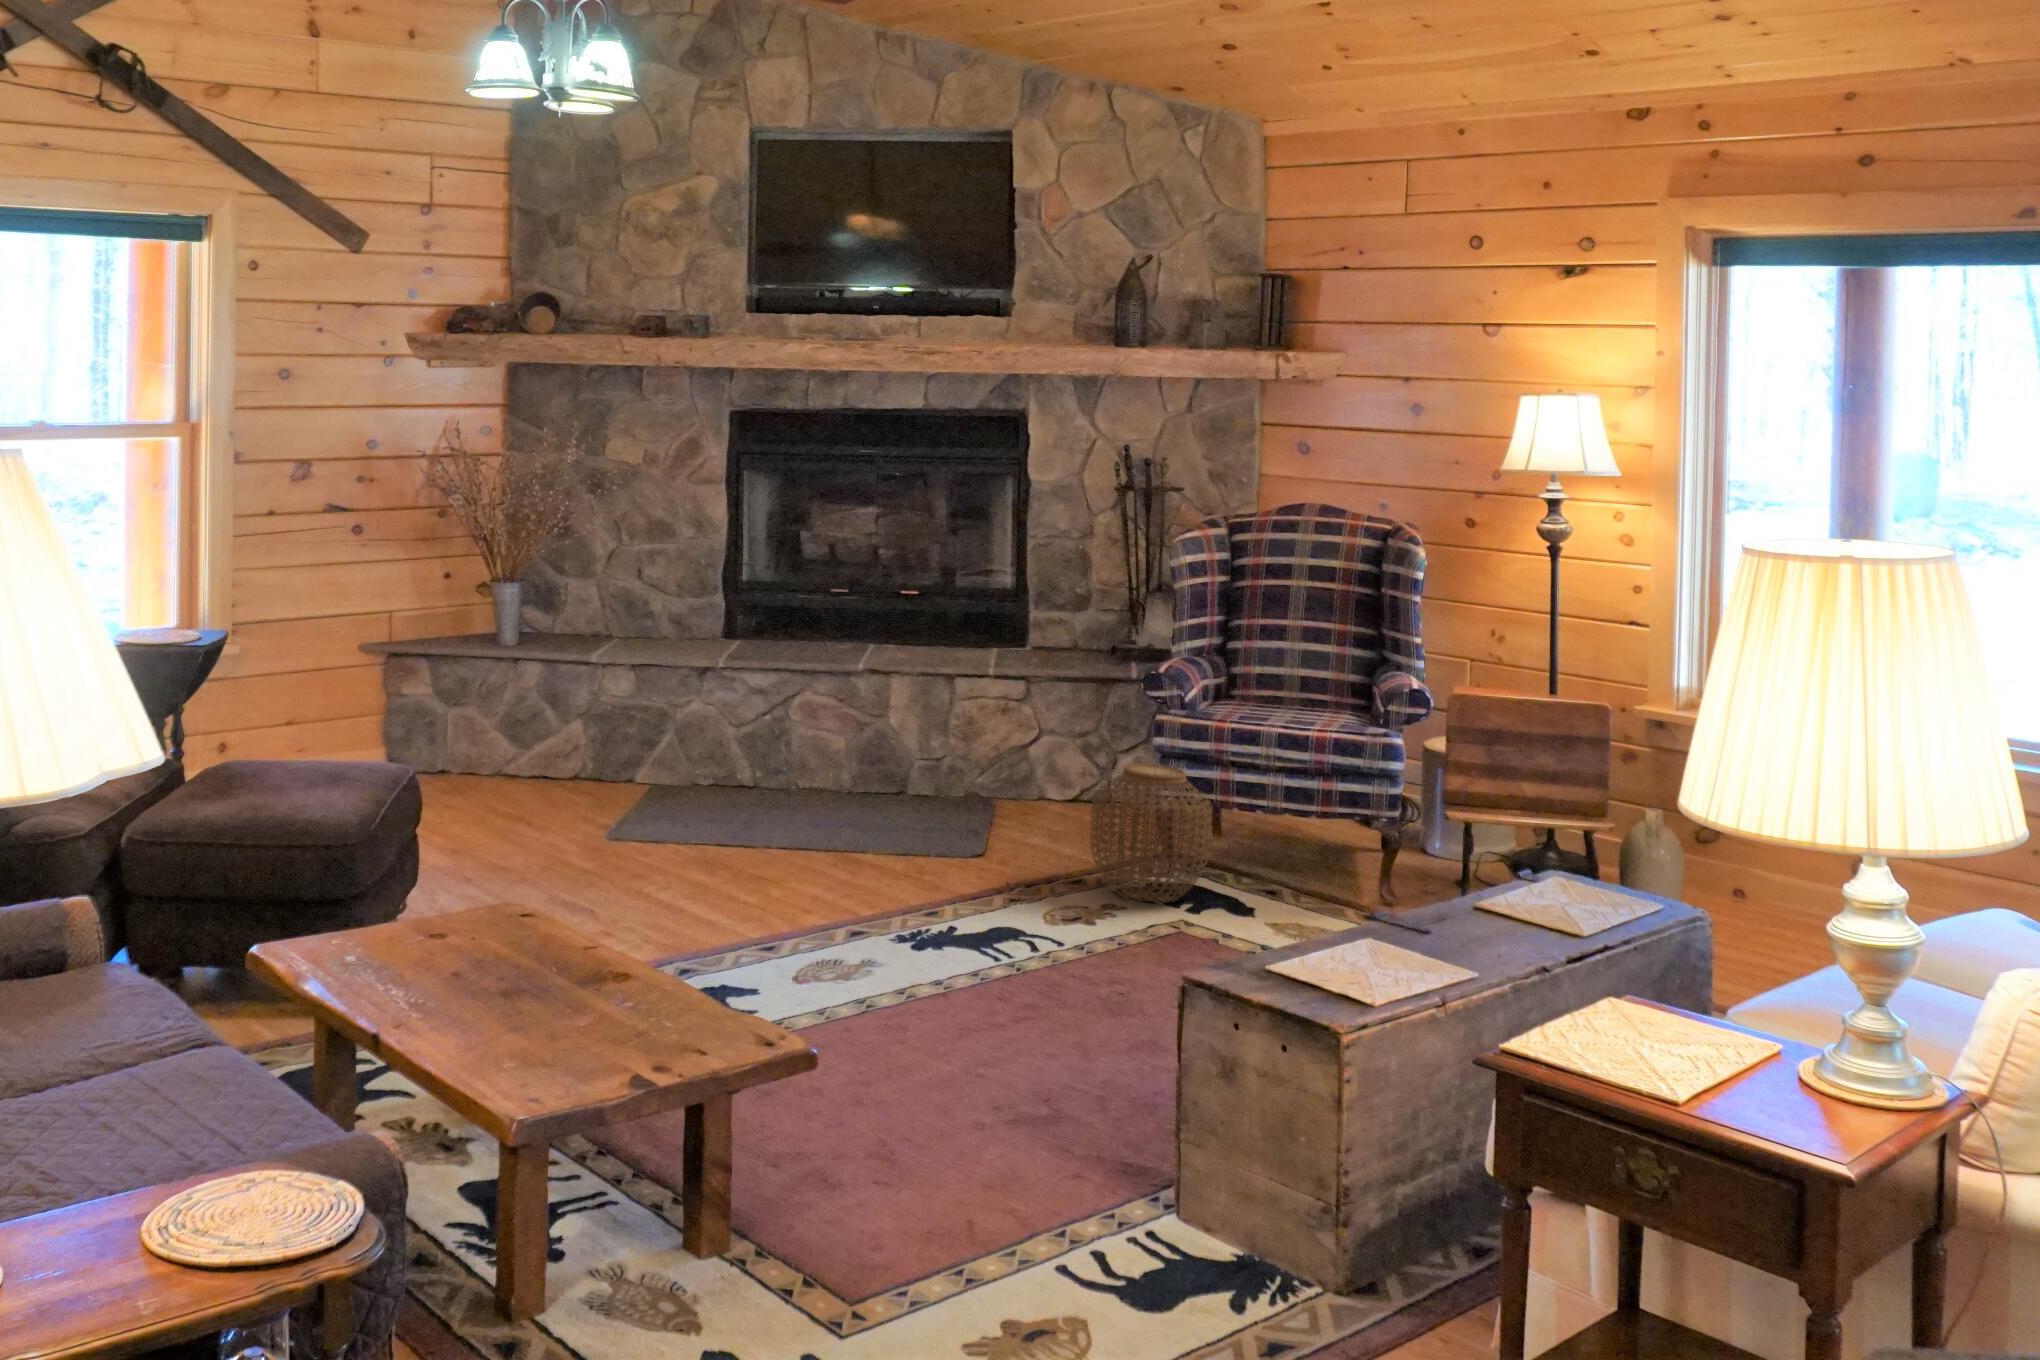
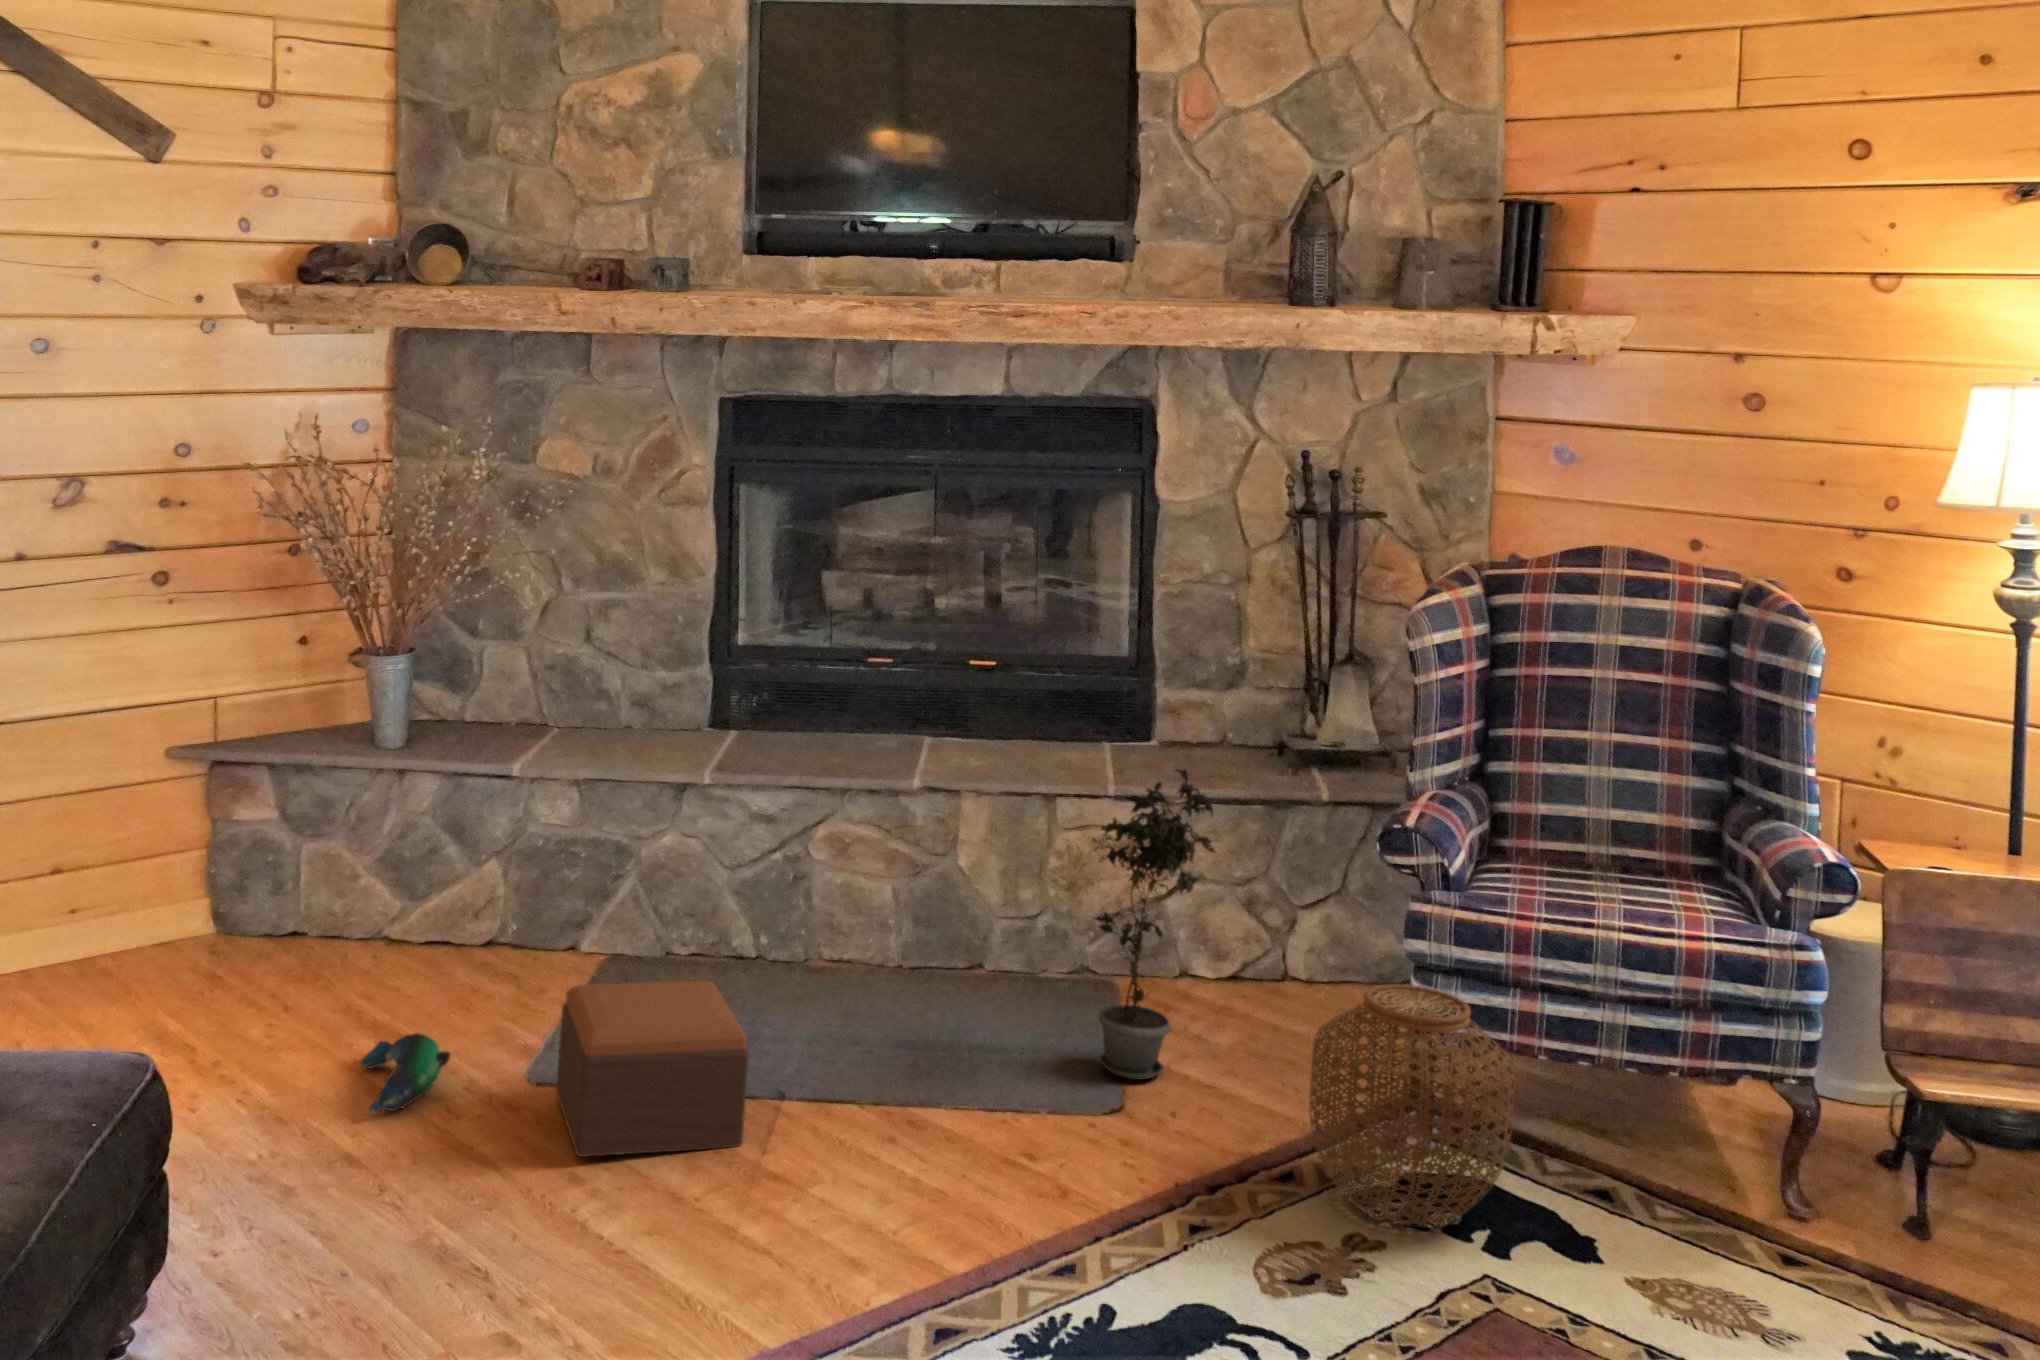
potted plant: none [964,645,1051,842] -> present [1093,769,1215,1080]
footstool: none [629,774,750,867] -> present [556,981,749,1157]
plush toy: none [503,809,563,850] -> present [360,1033,451,1115]

